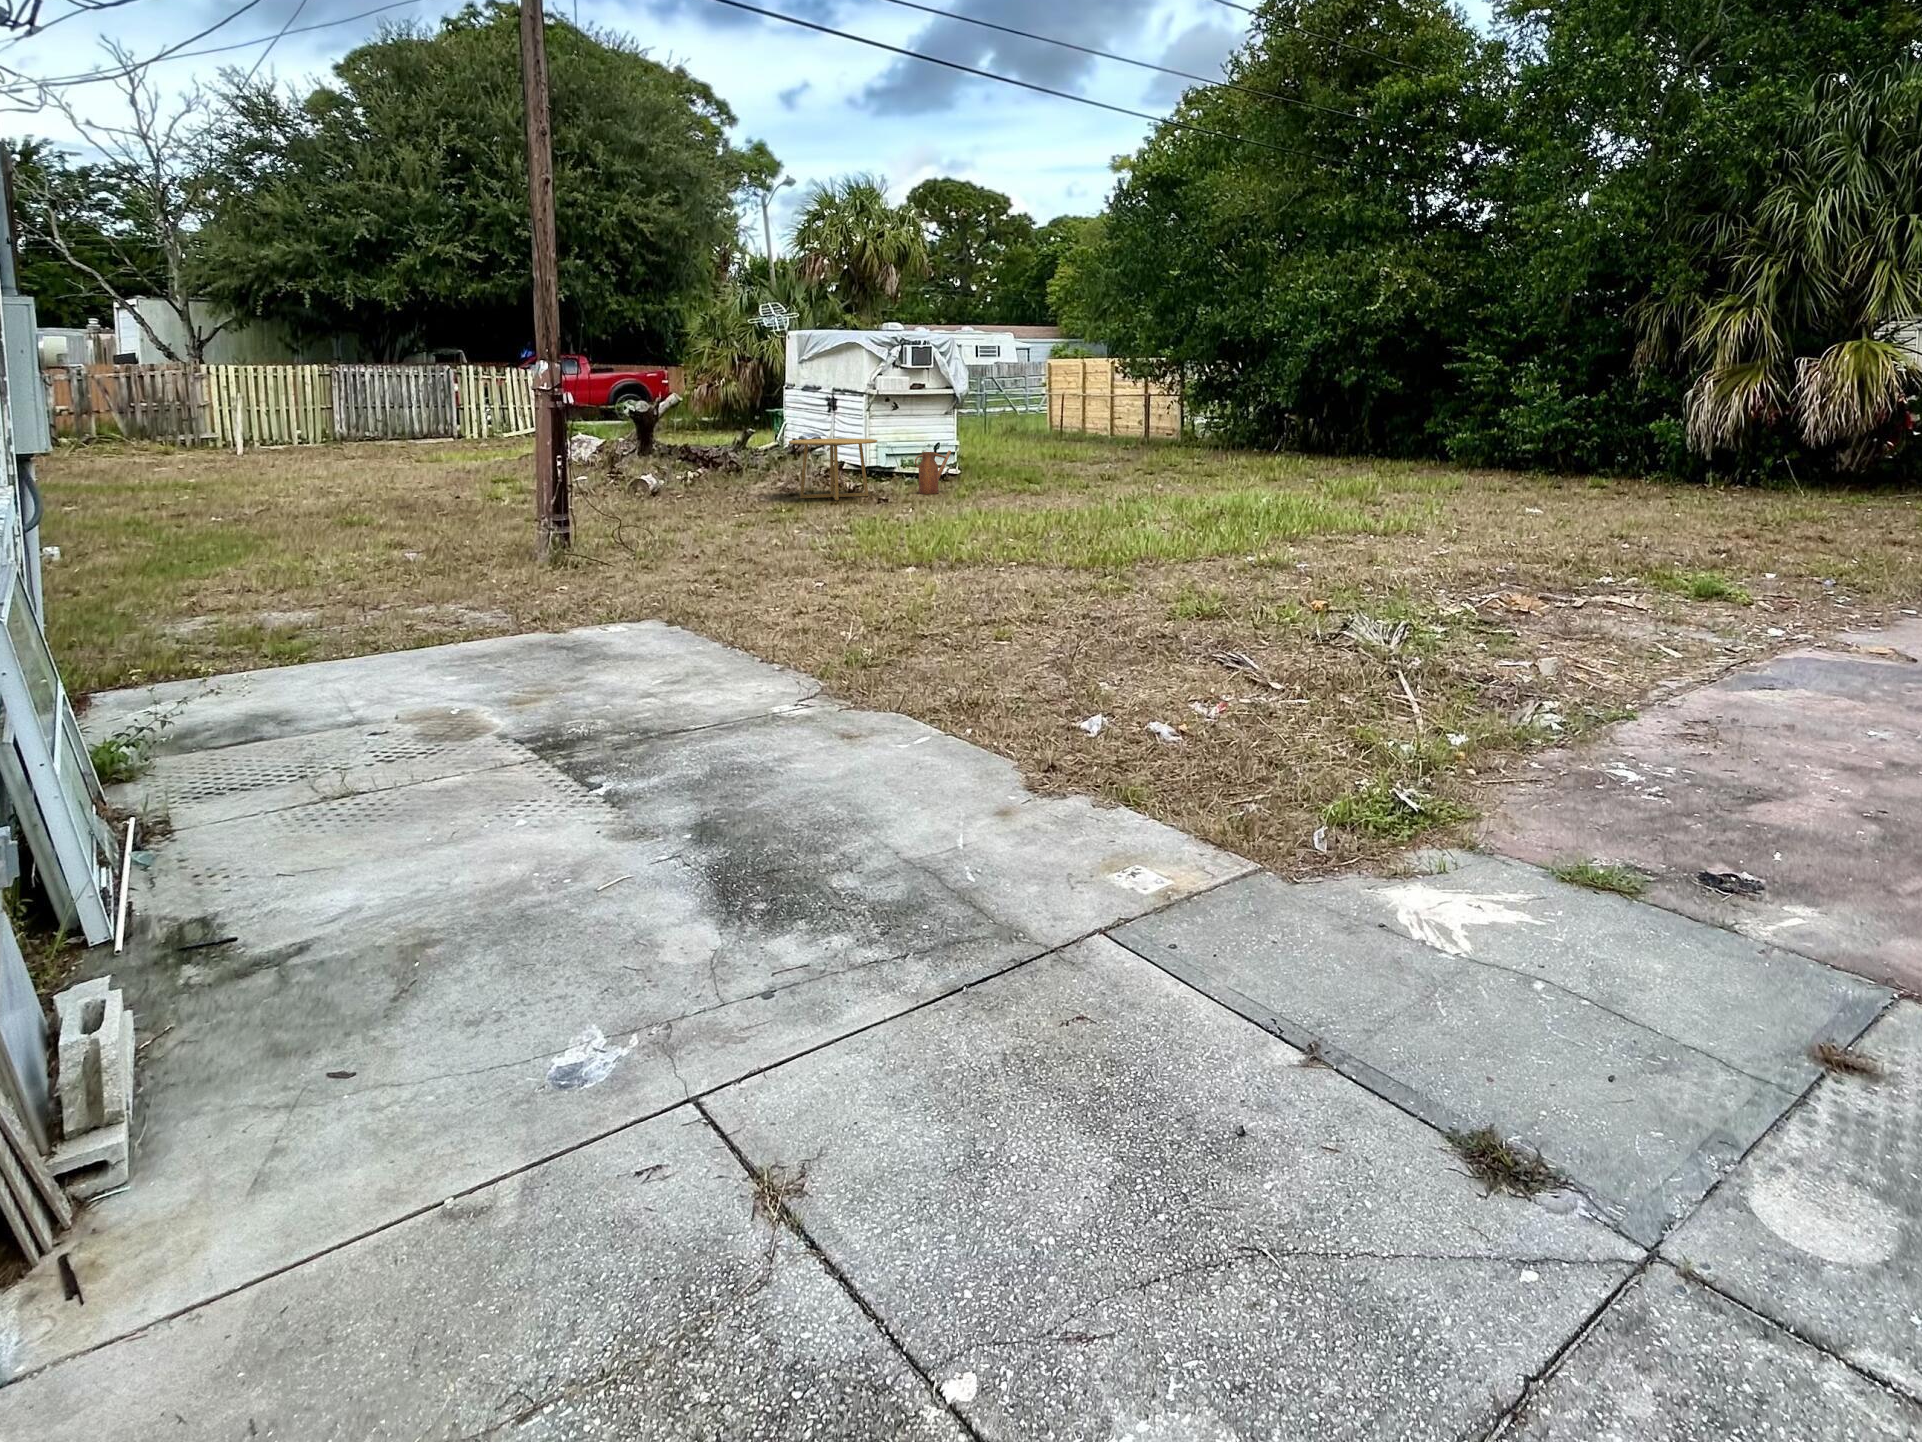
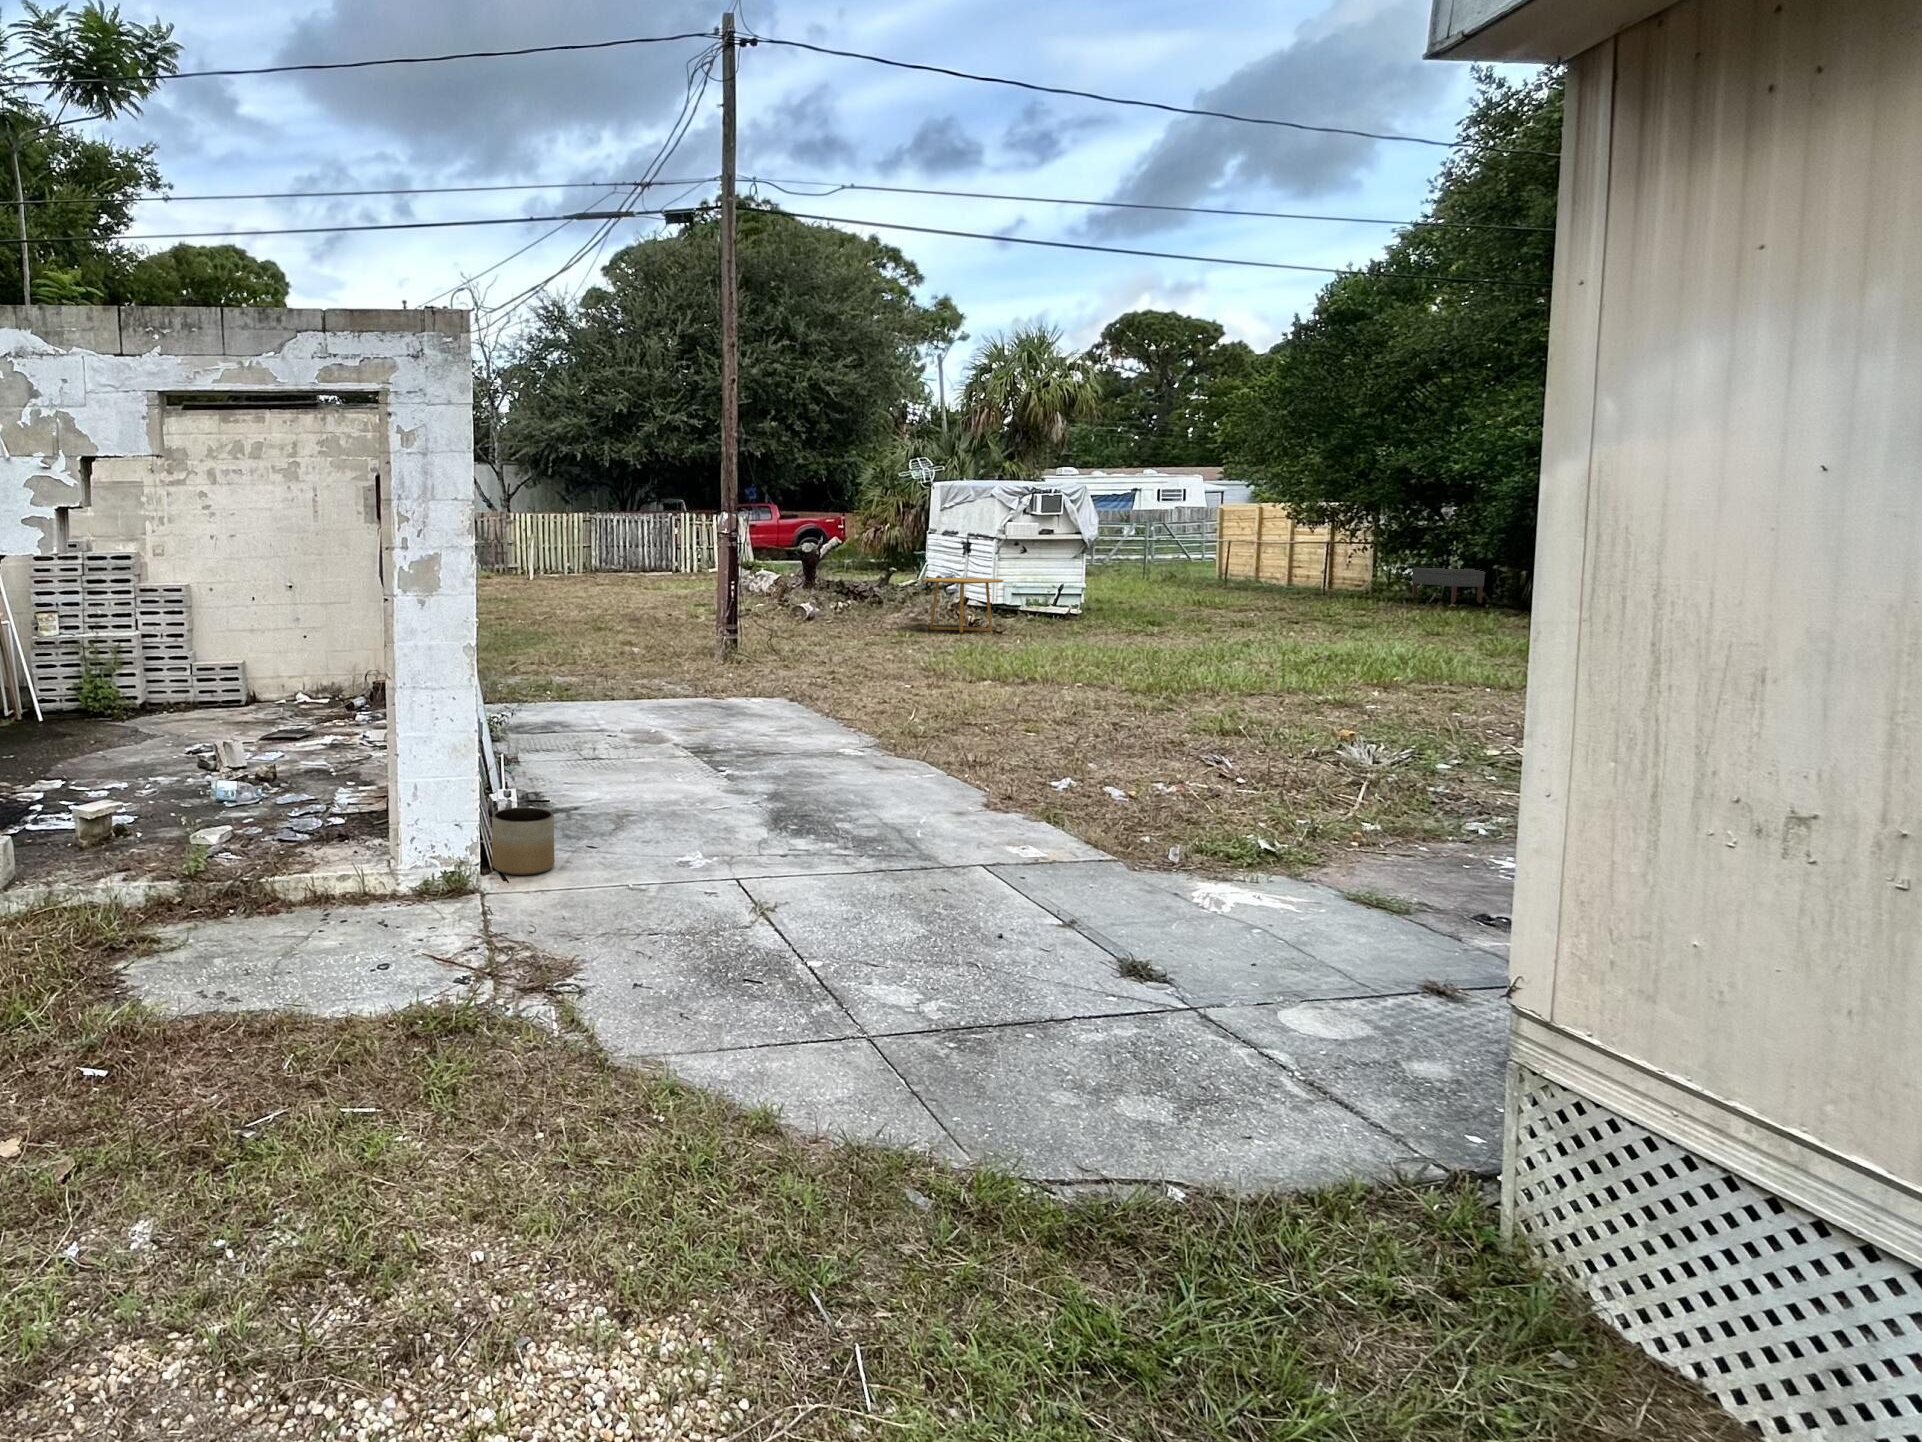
bench: none [1194,416,1249,447] -> present [1412,567,1486,603]
watering can: present [915,450,951,494] -> none [1038,592,1077,632]
planter: none [25,1060,237,1287] -> present [492,807,554,875]

